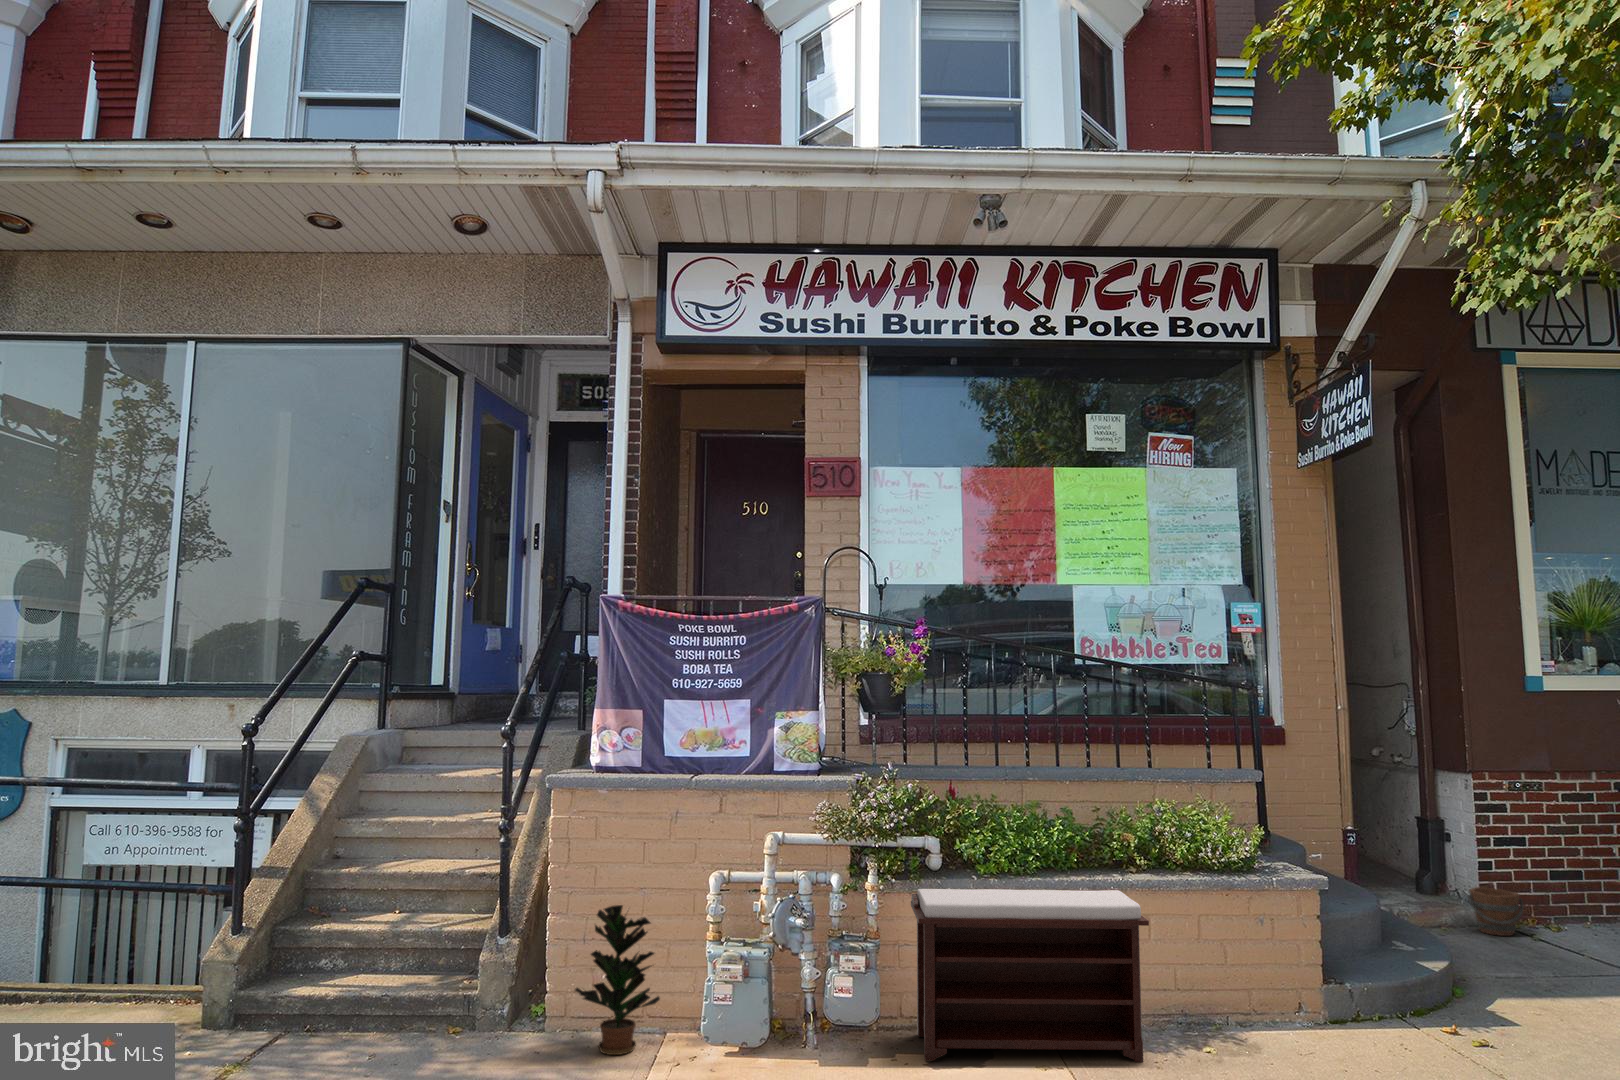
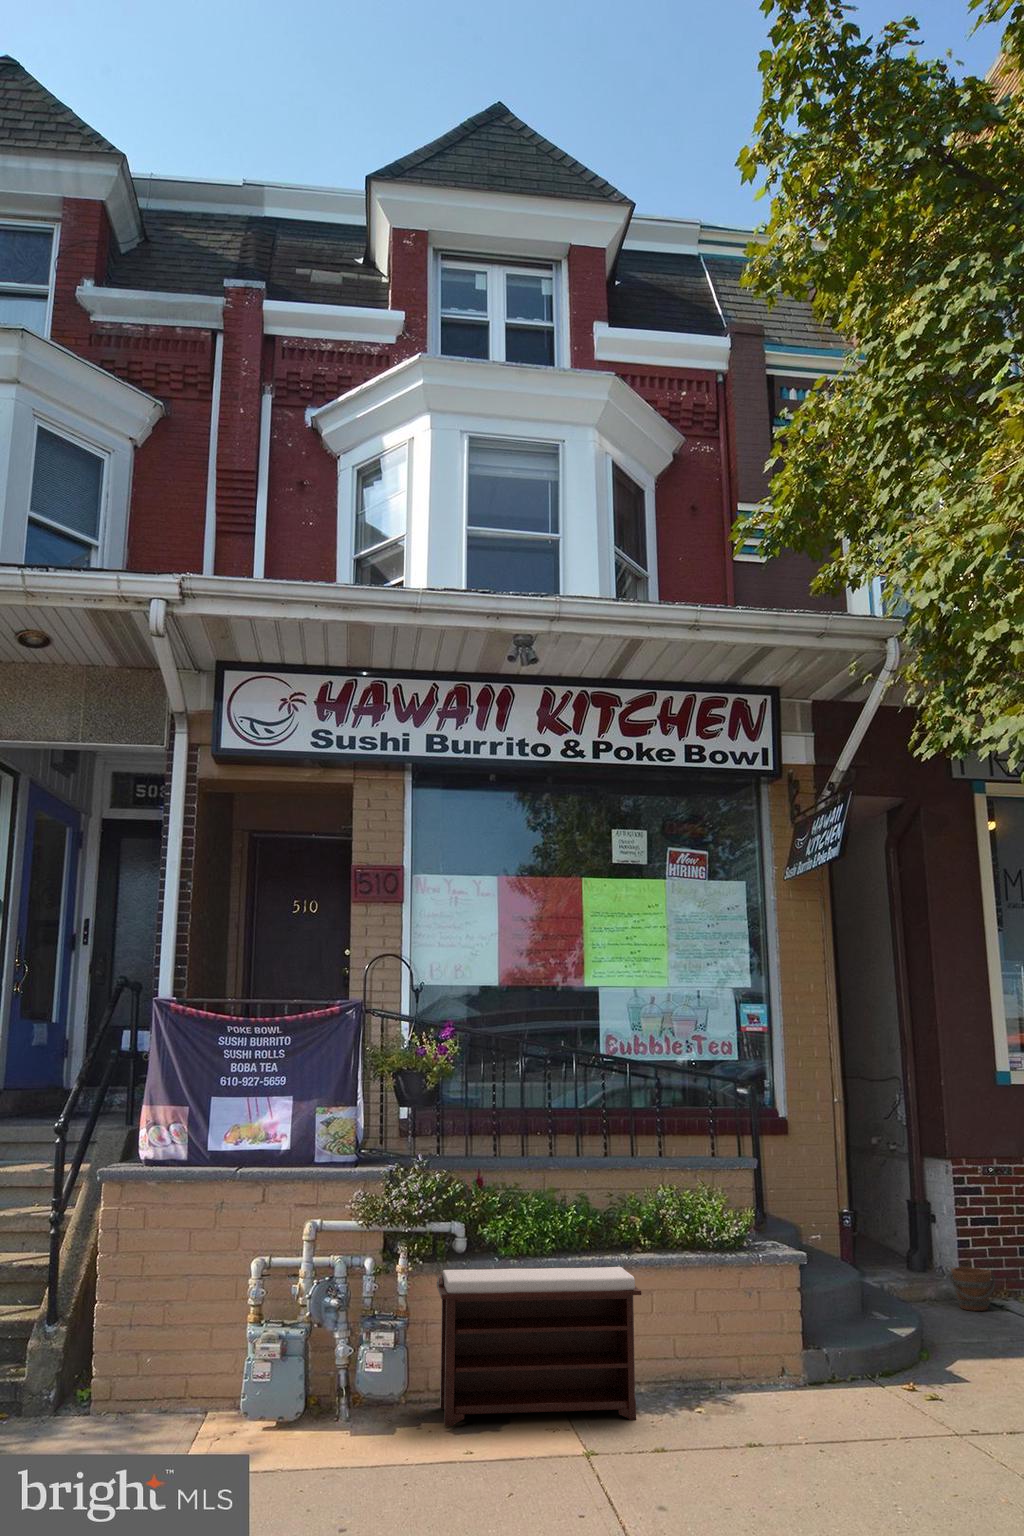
potted plant: present [575,905,660,1055] -> none [122,1292,204,1435]

